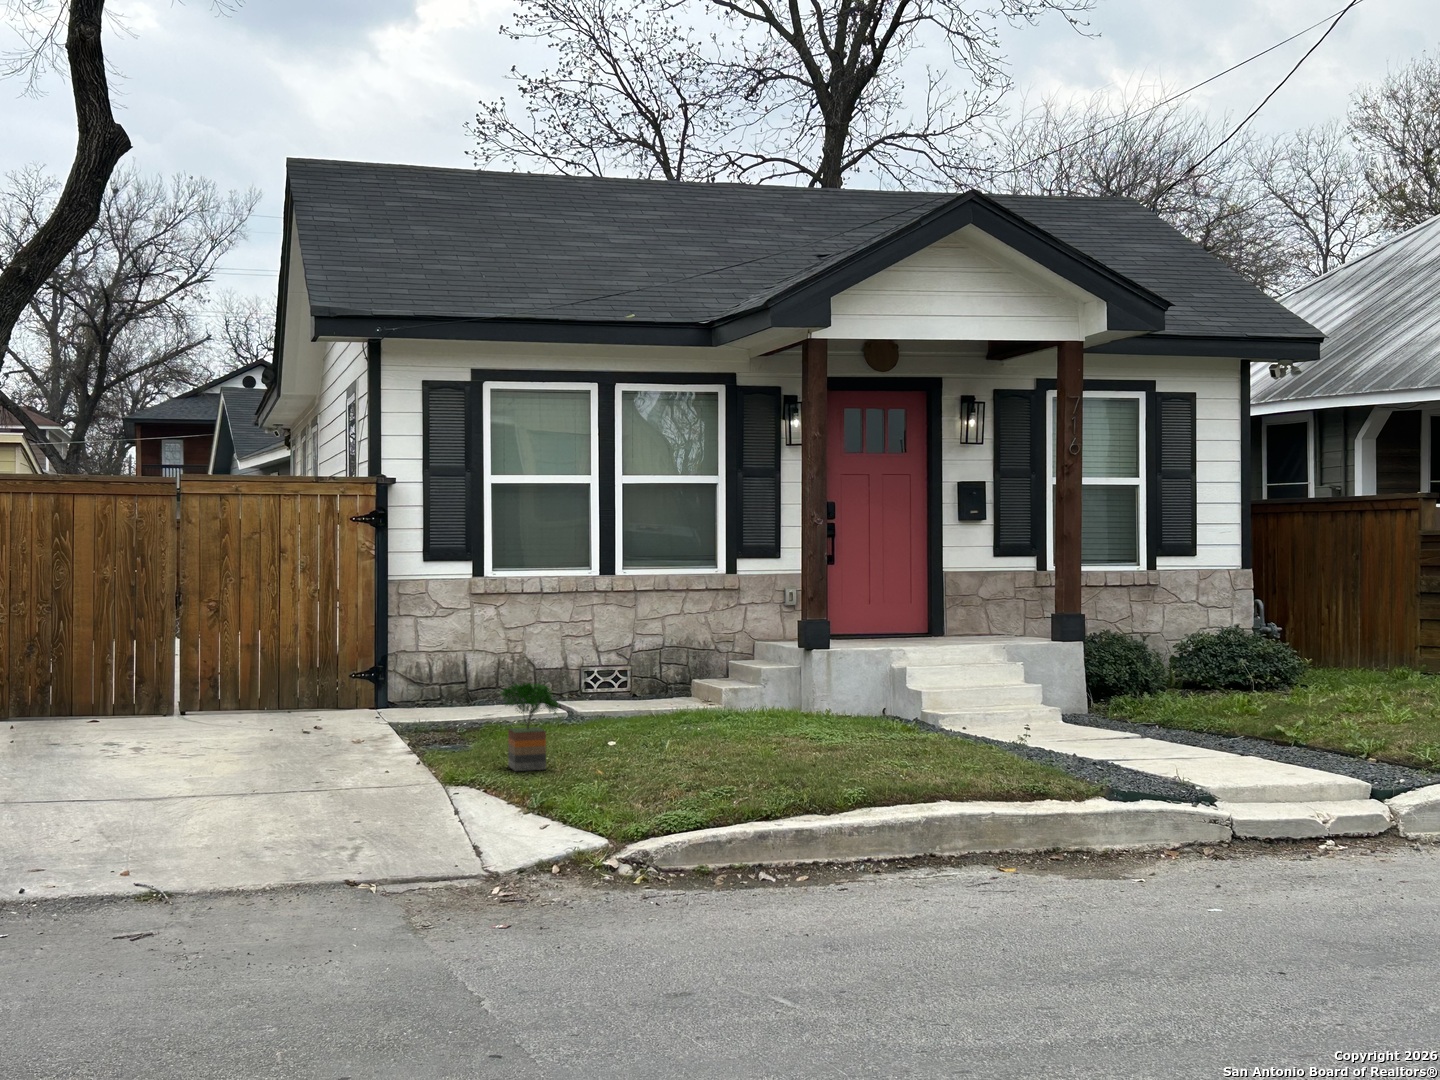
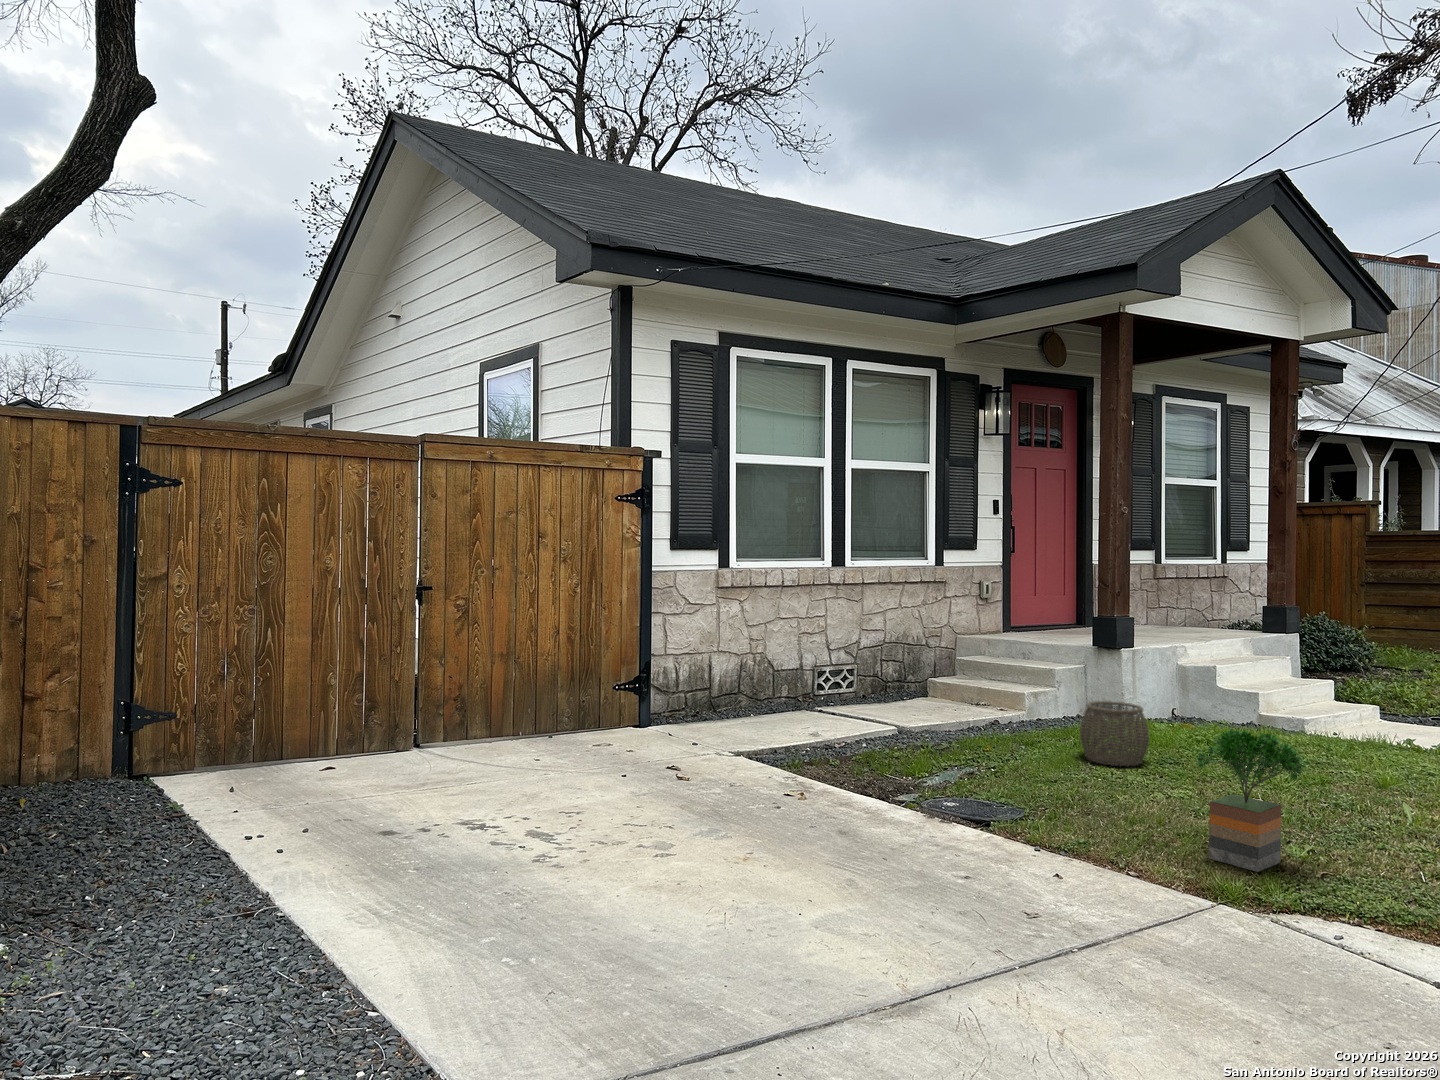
woven basket: none [614,684,667,733] -> present [1080,701,1150,766]

